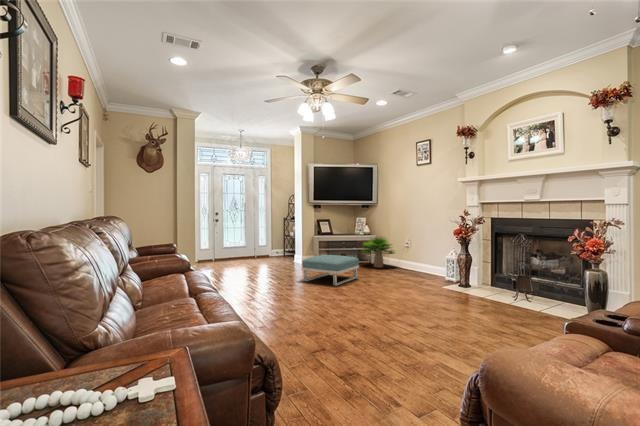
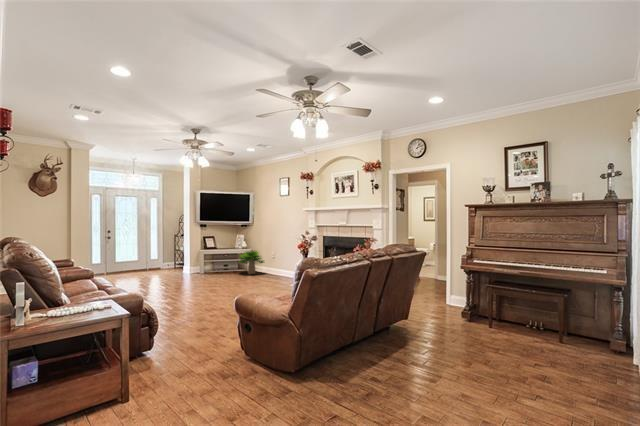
footstool: present [302,255,359,286] -> none [184,265,232,288]

